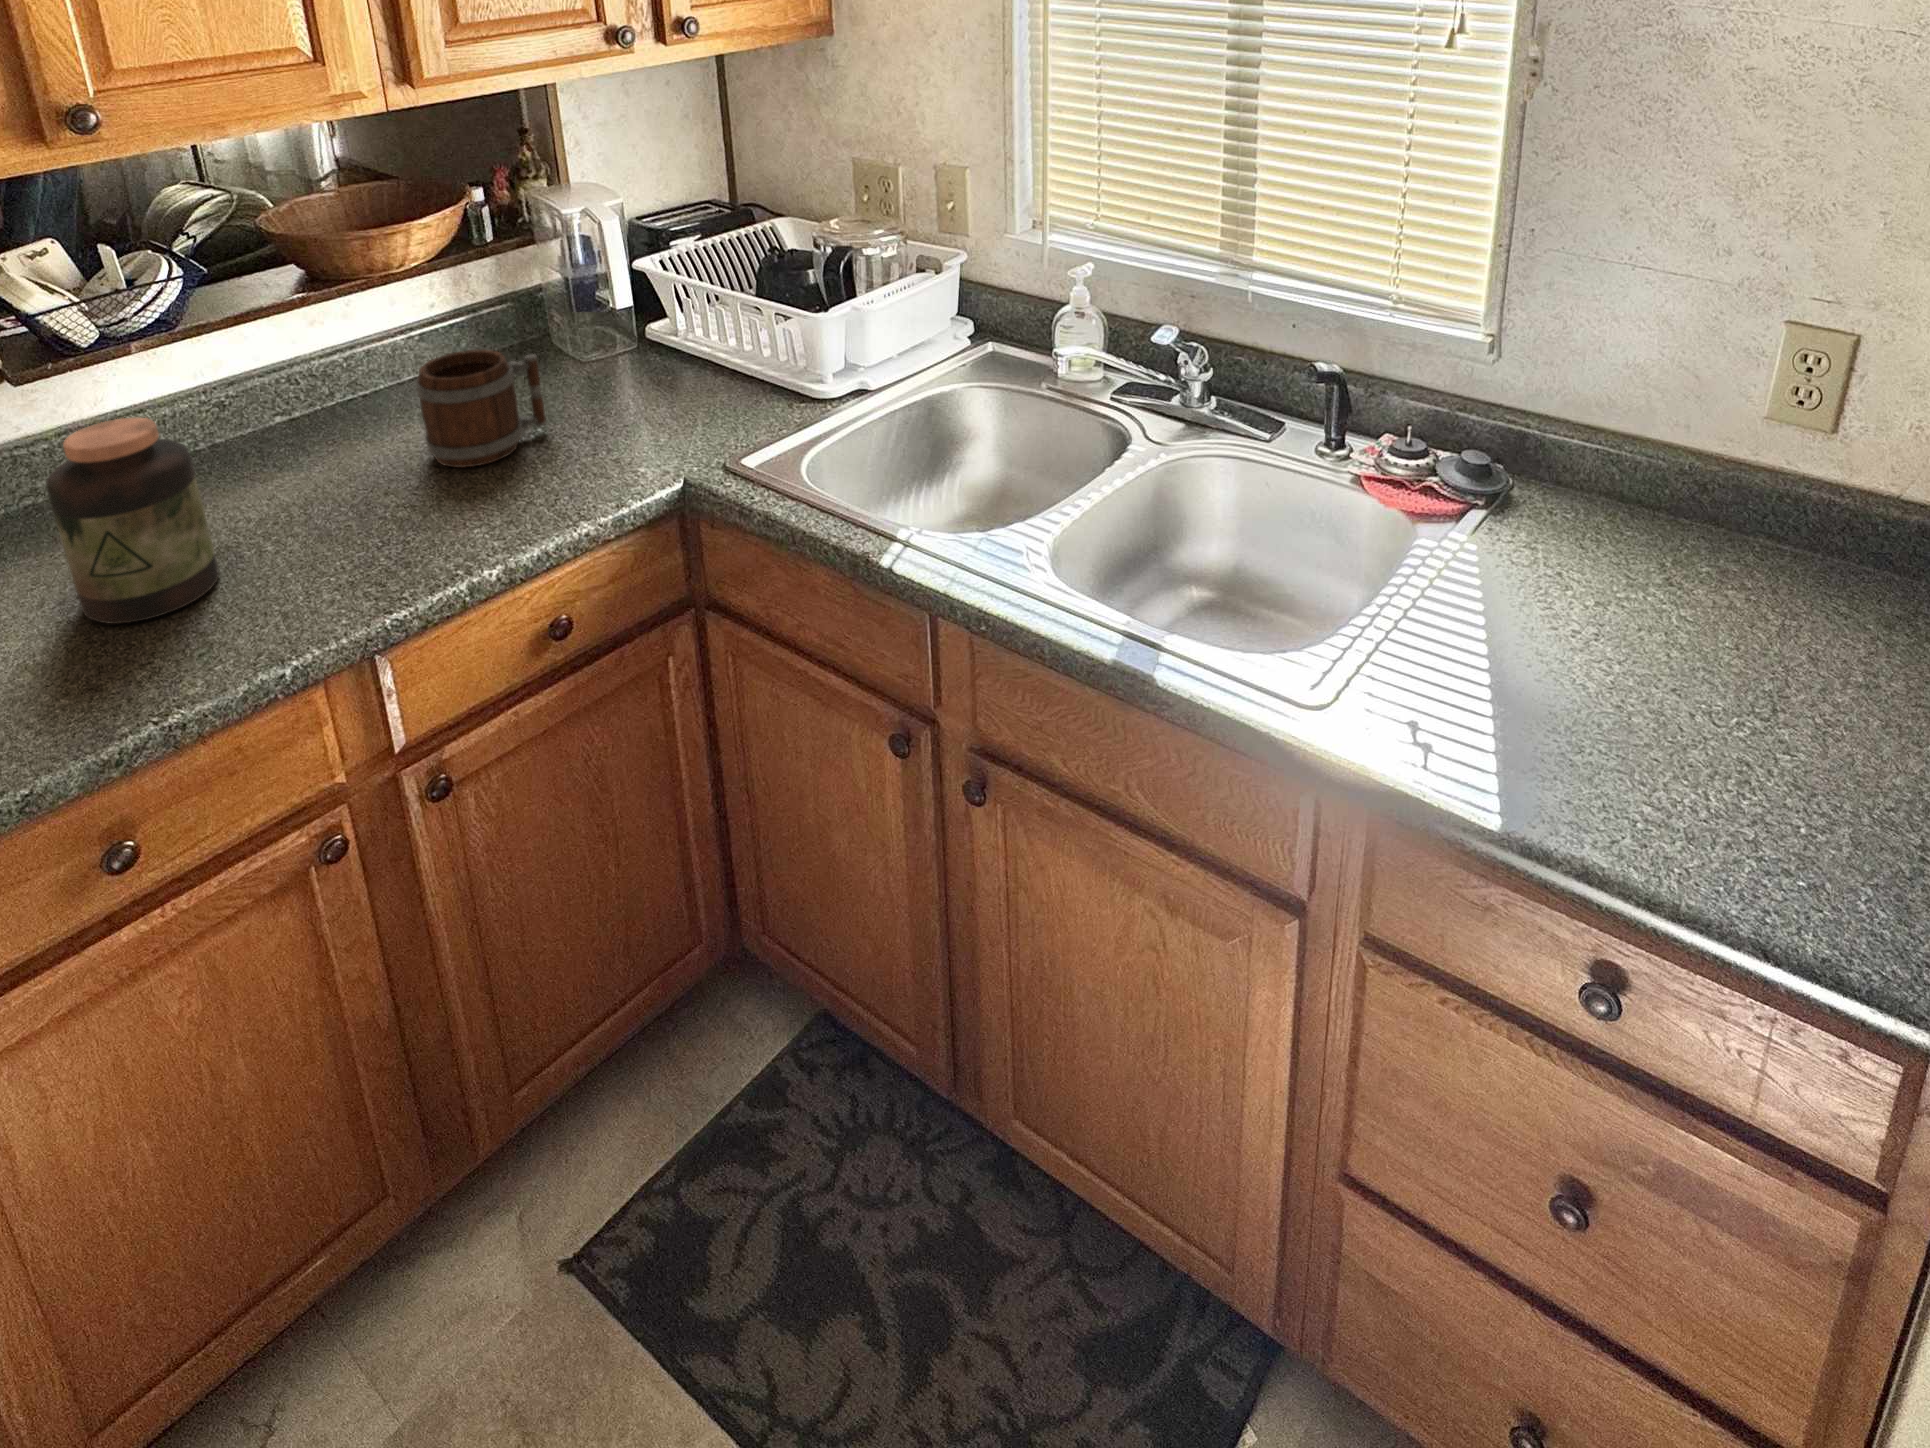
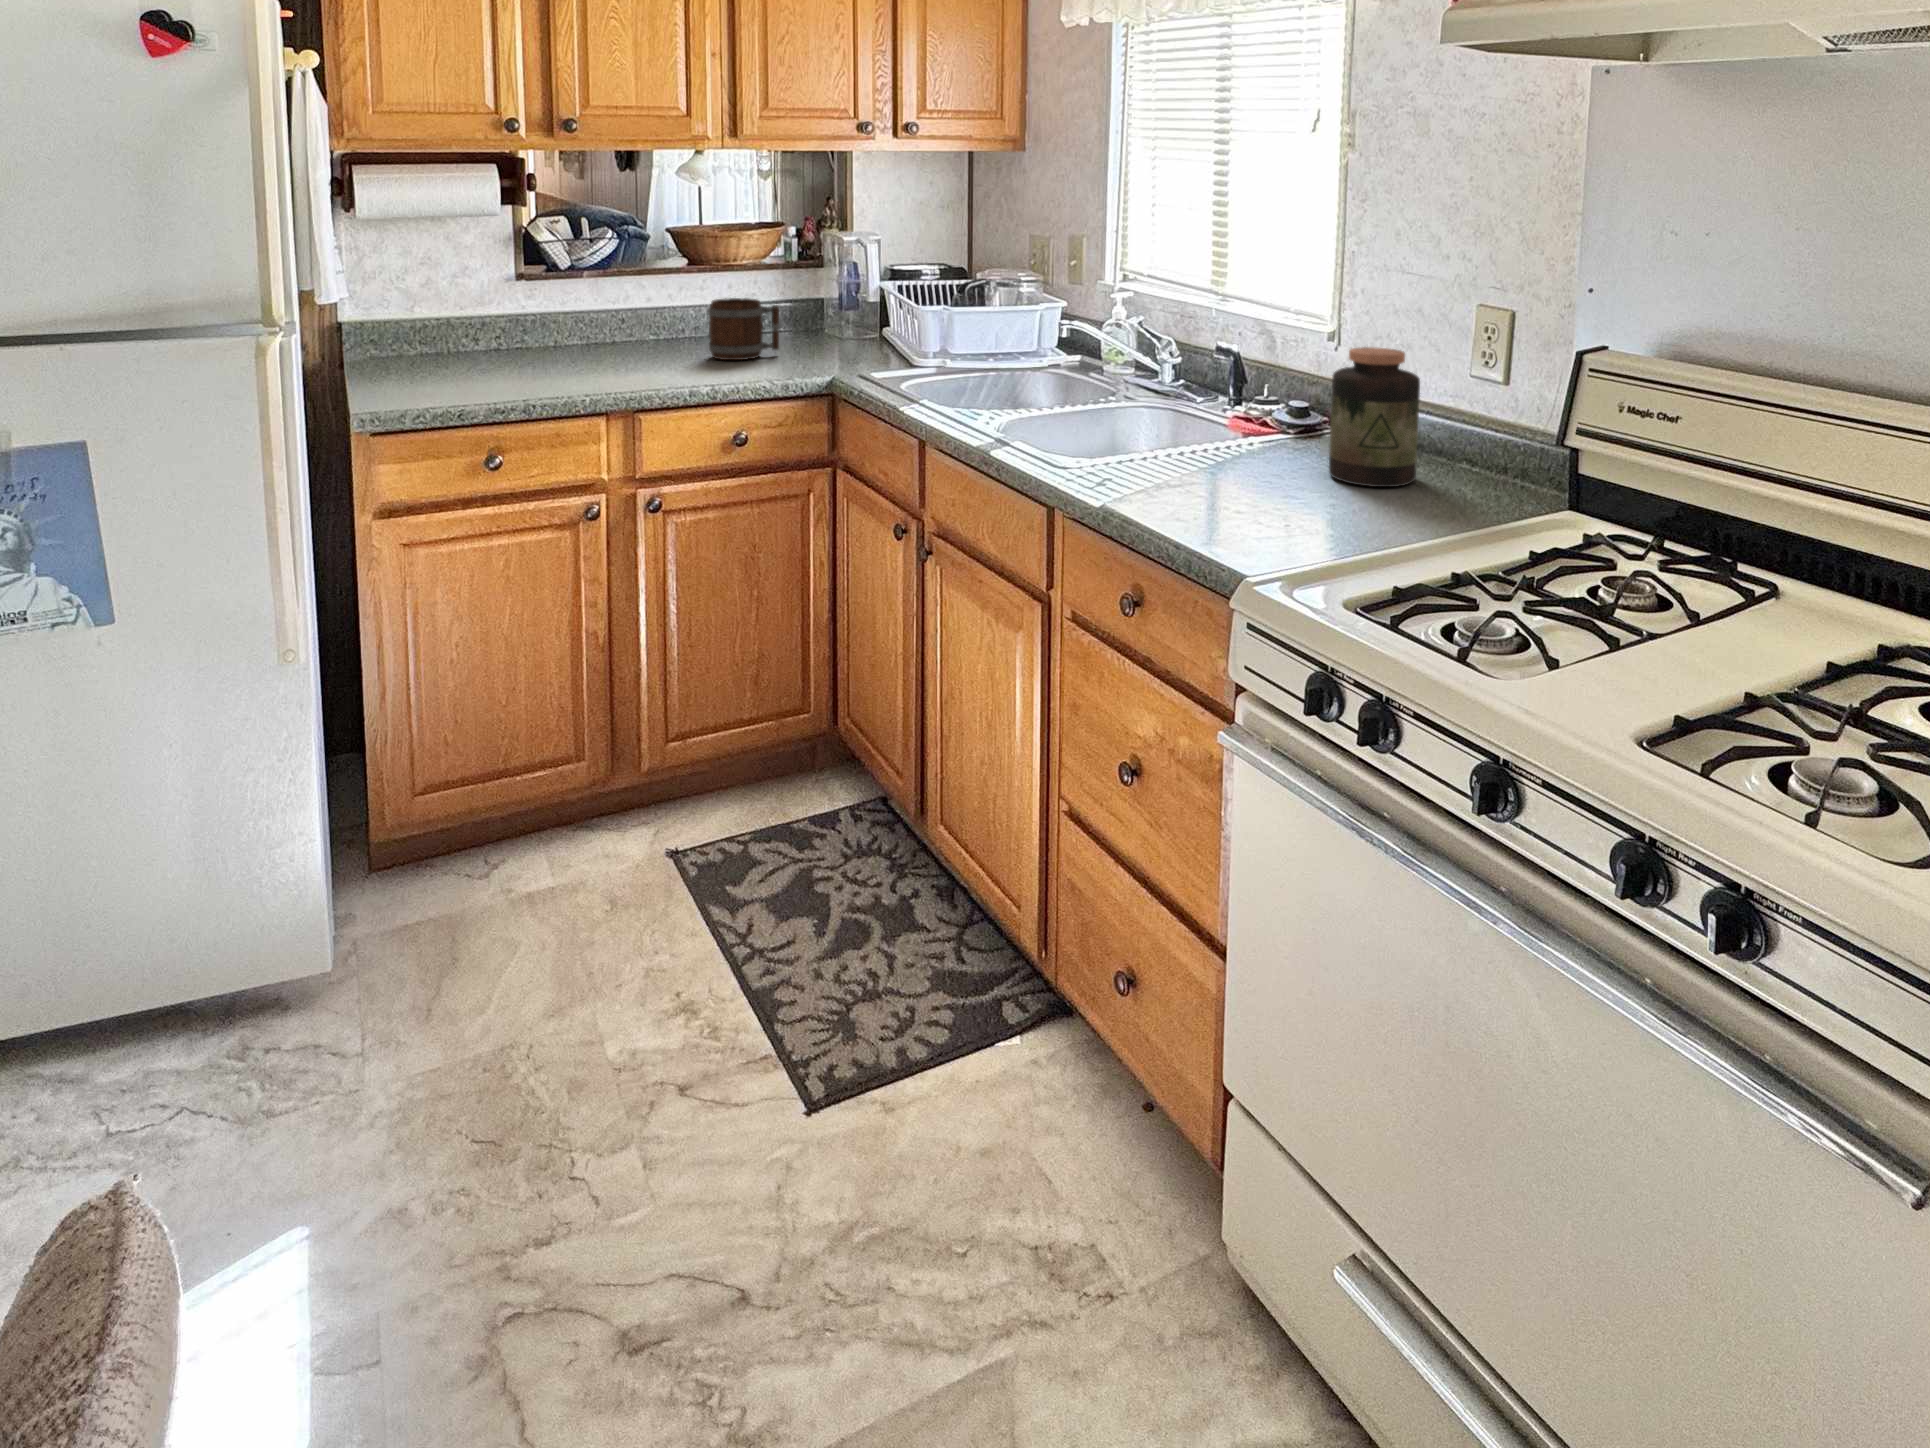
jar: present [46,418,219,624] -> present [1329,347,1420,487]

